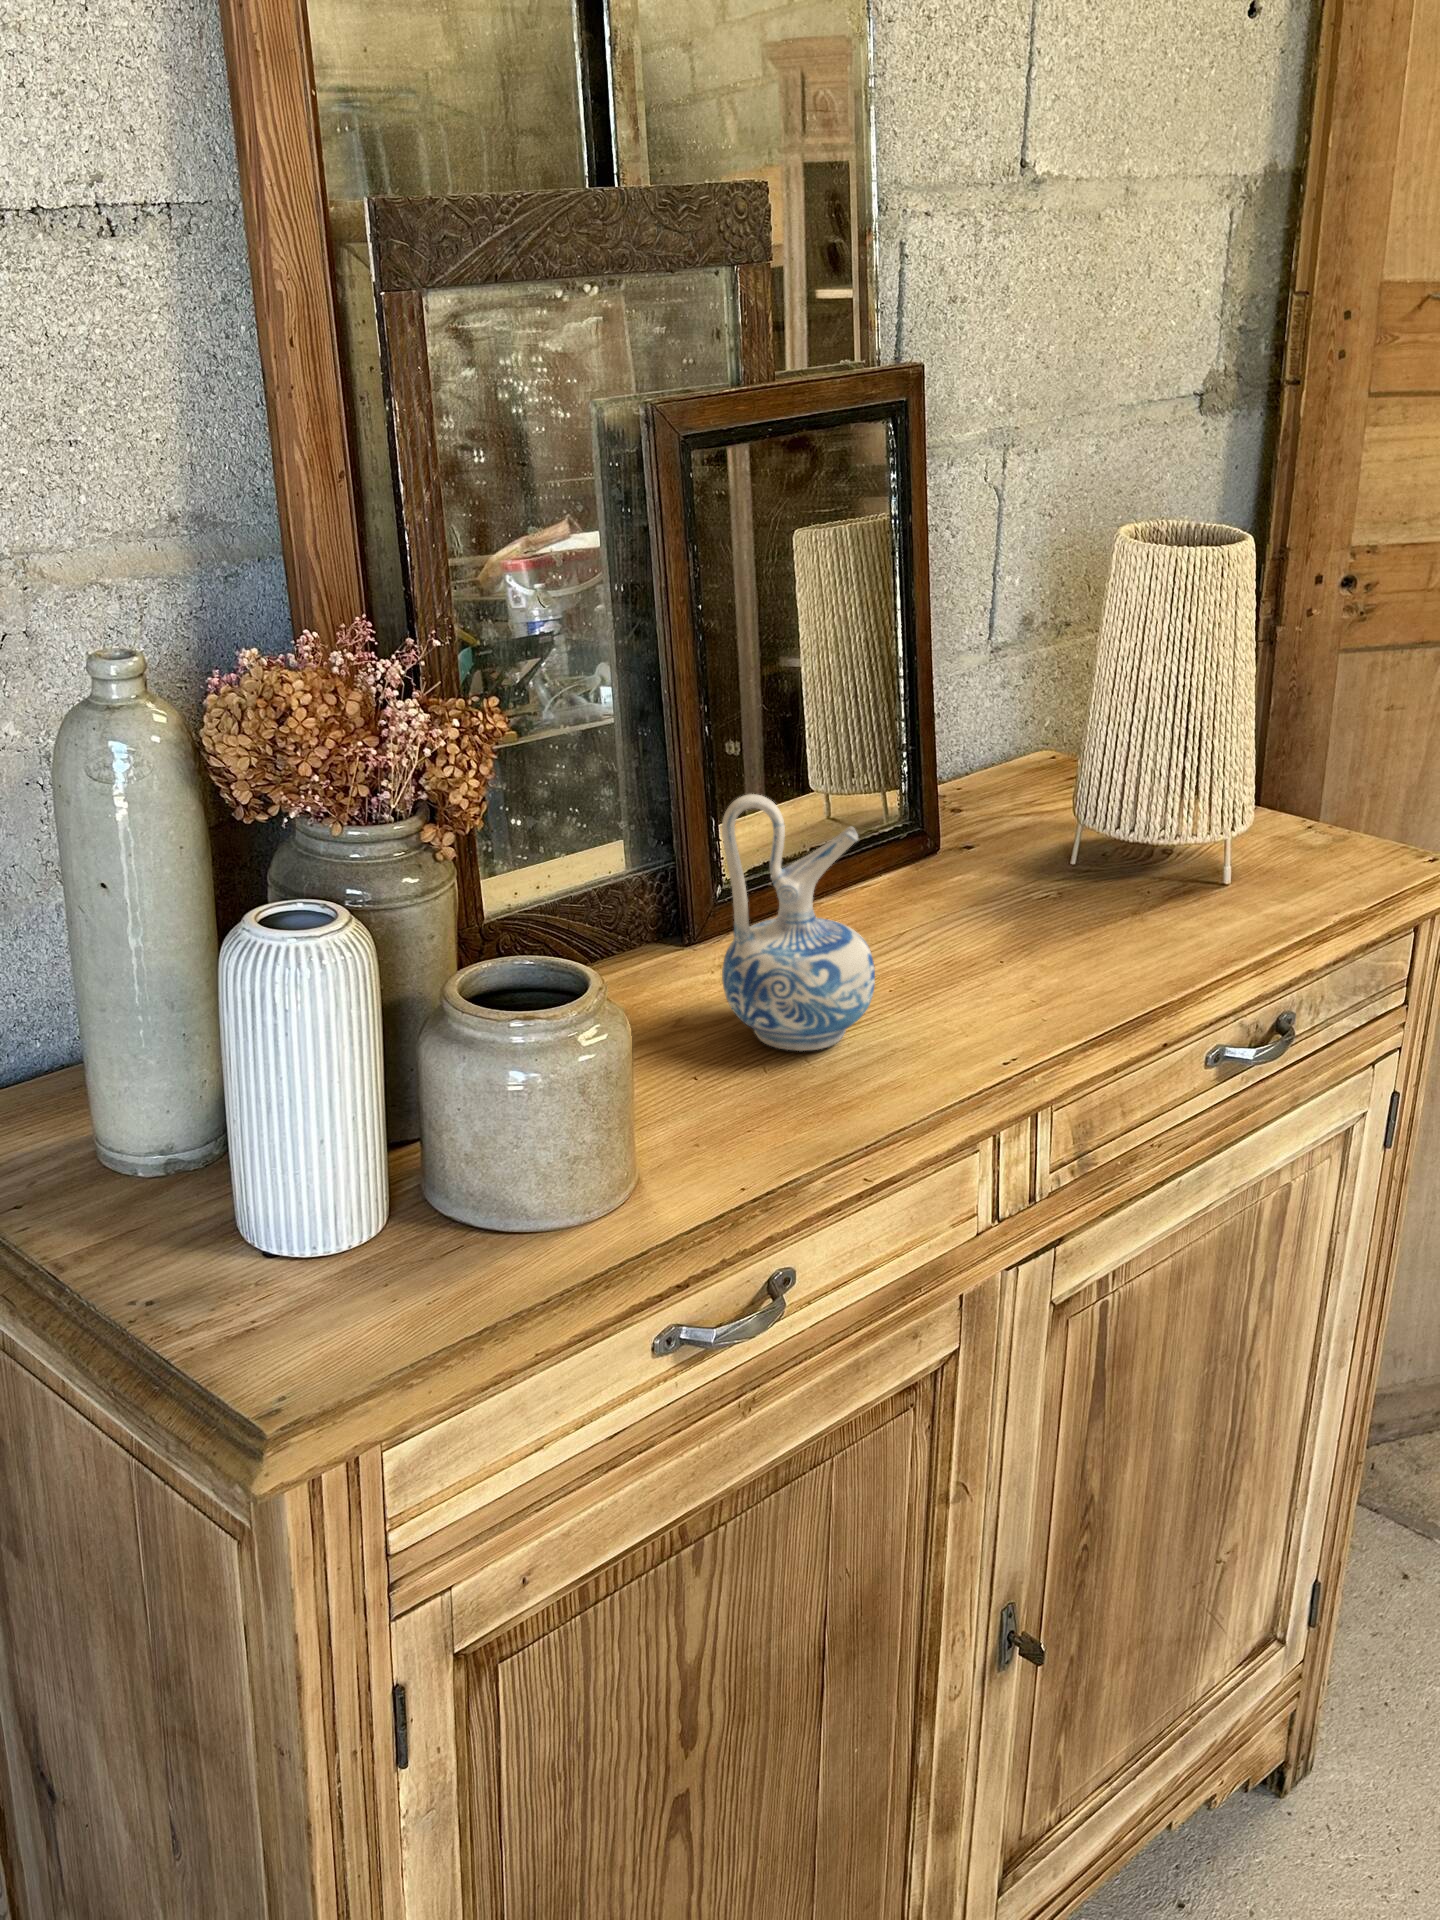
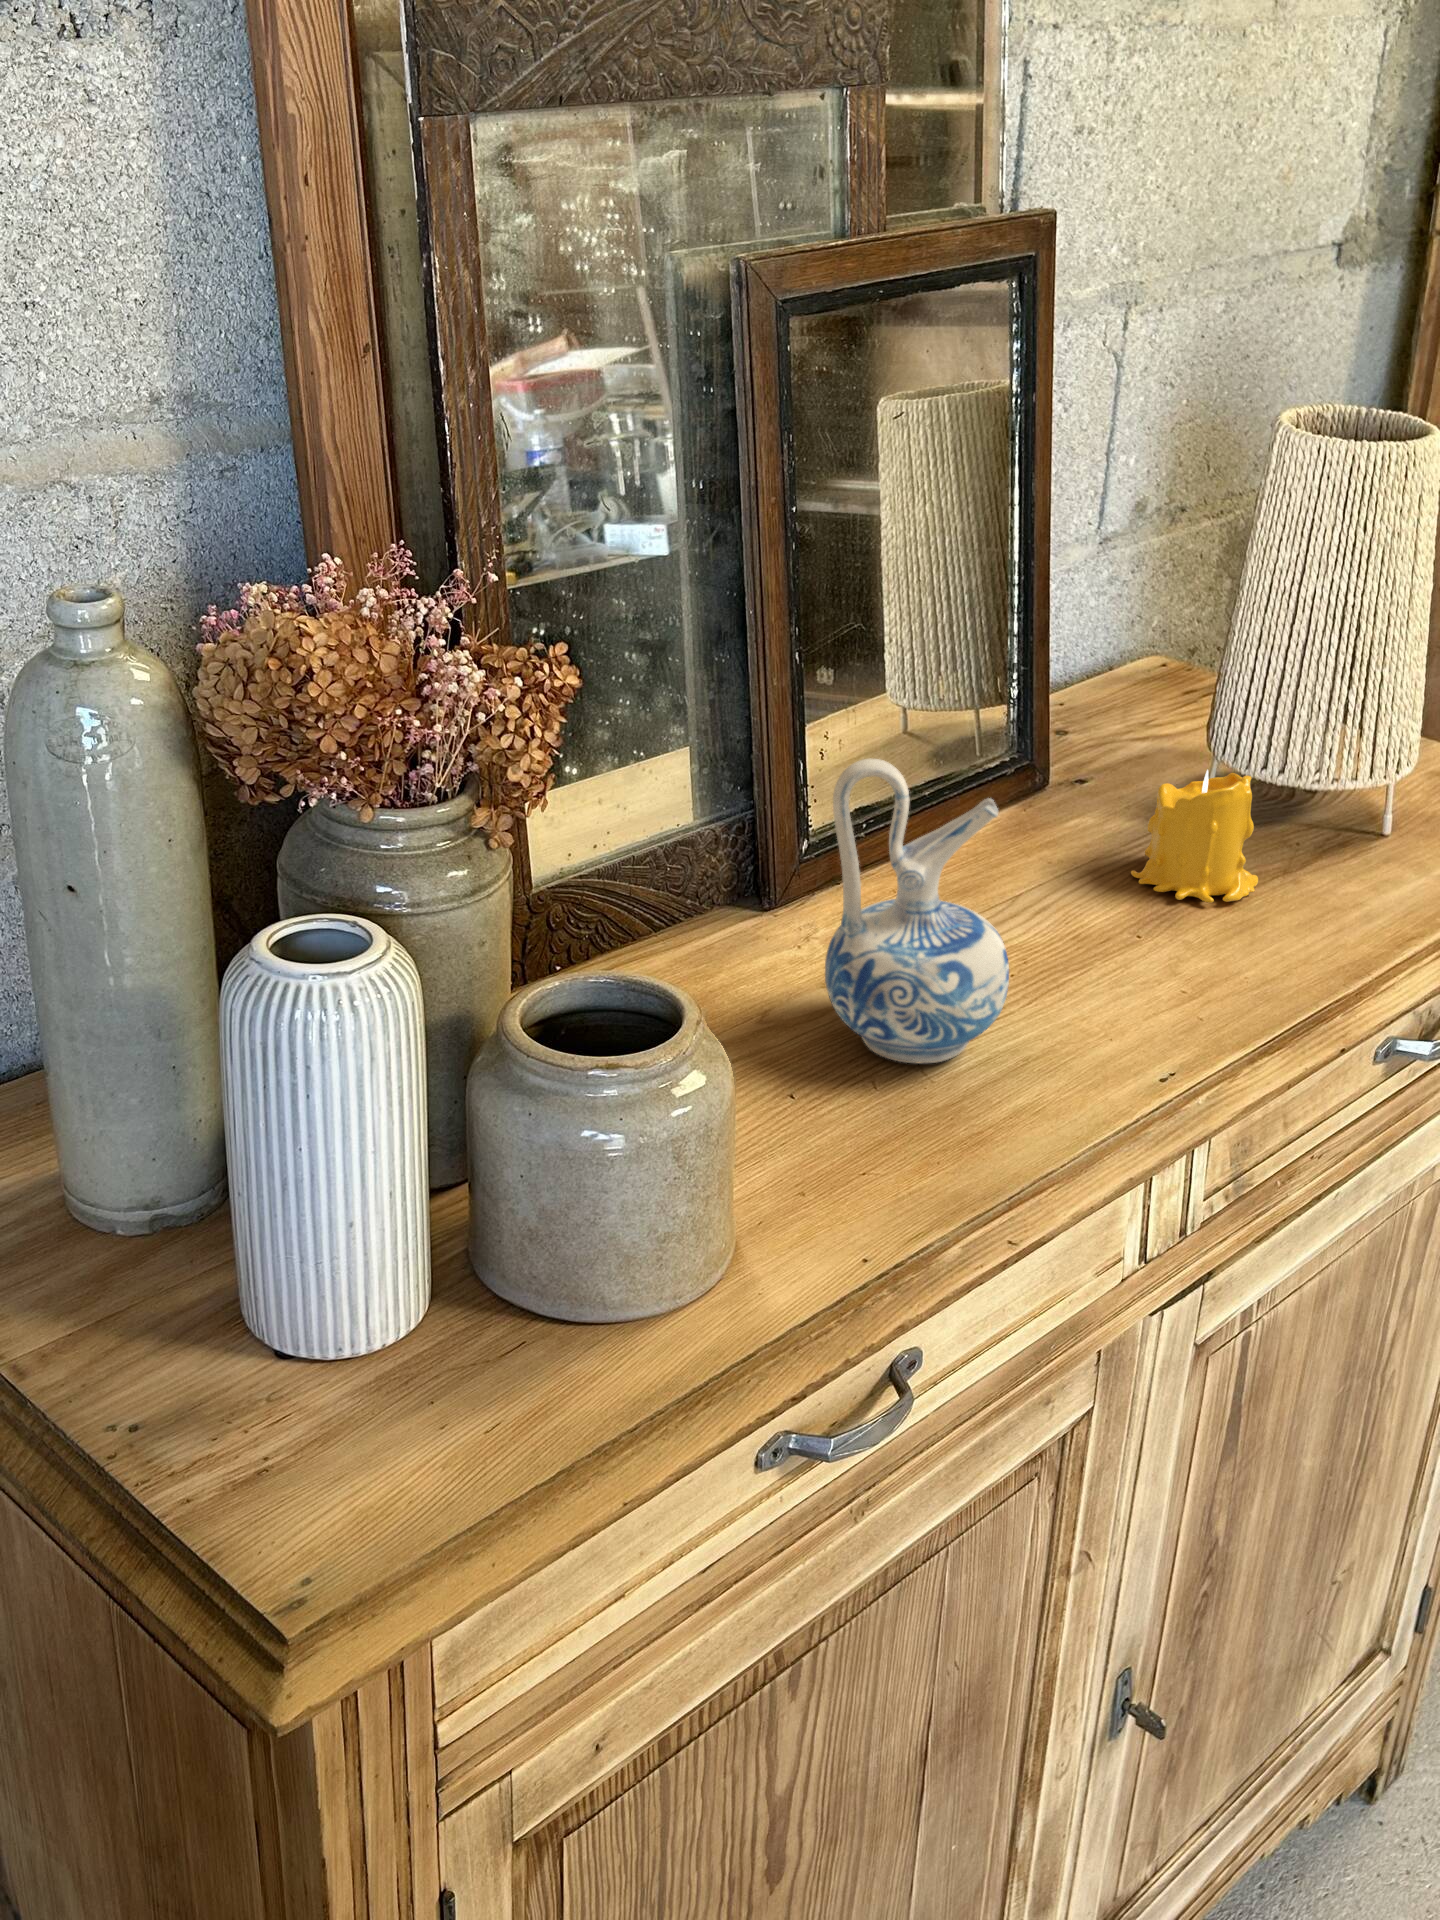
candle: none [1000,817,1108,933] -> present [1131,770,1258,903]

